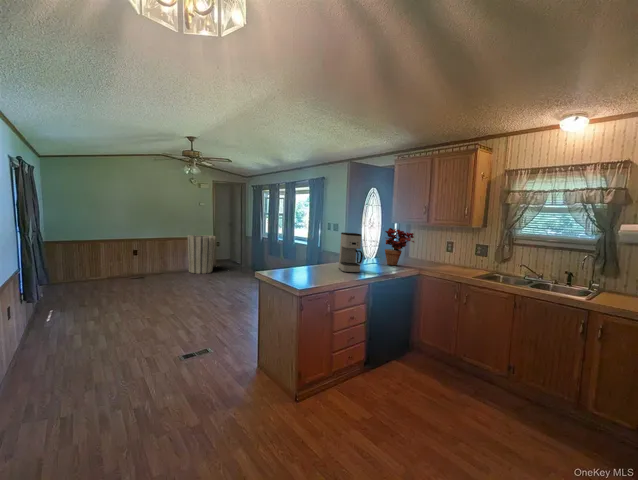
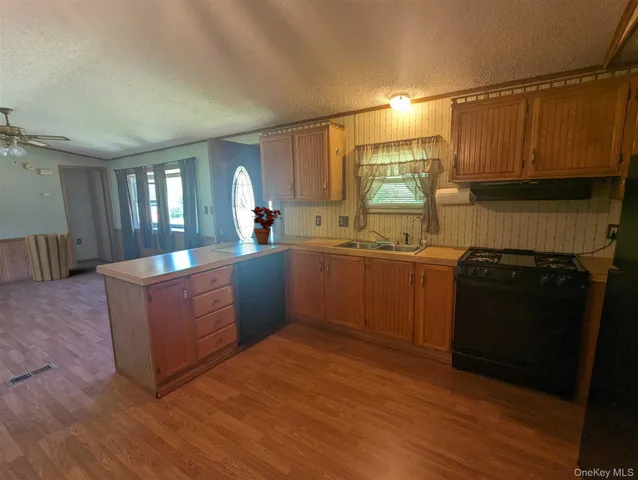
coffee maker: present [339,232,363,273] -> none [200,214,226,255]

